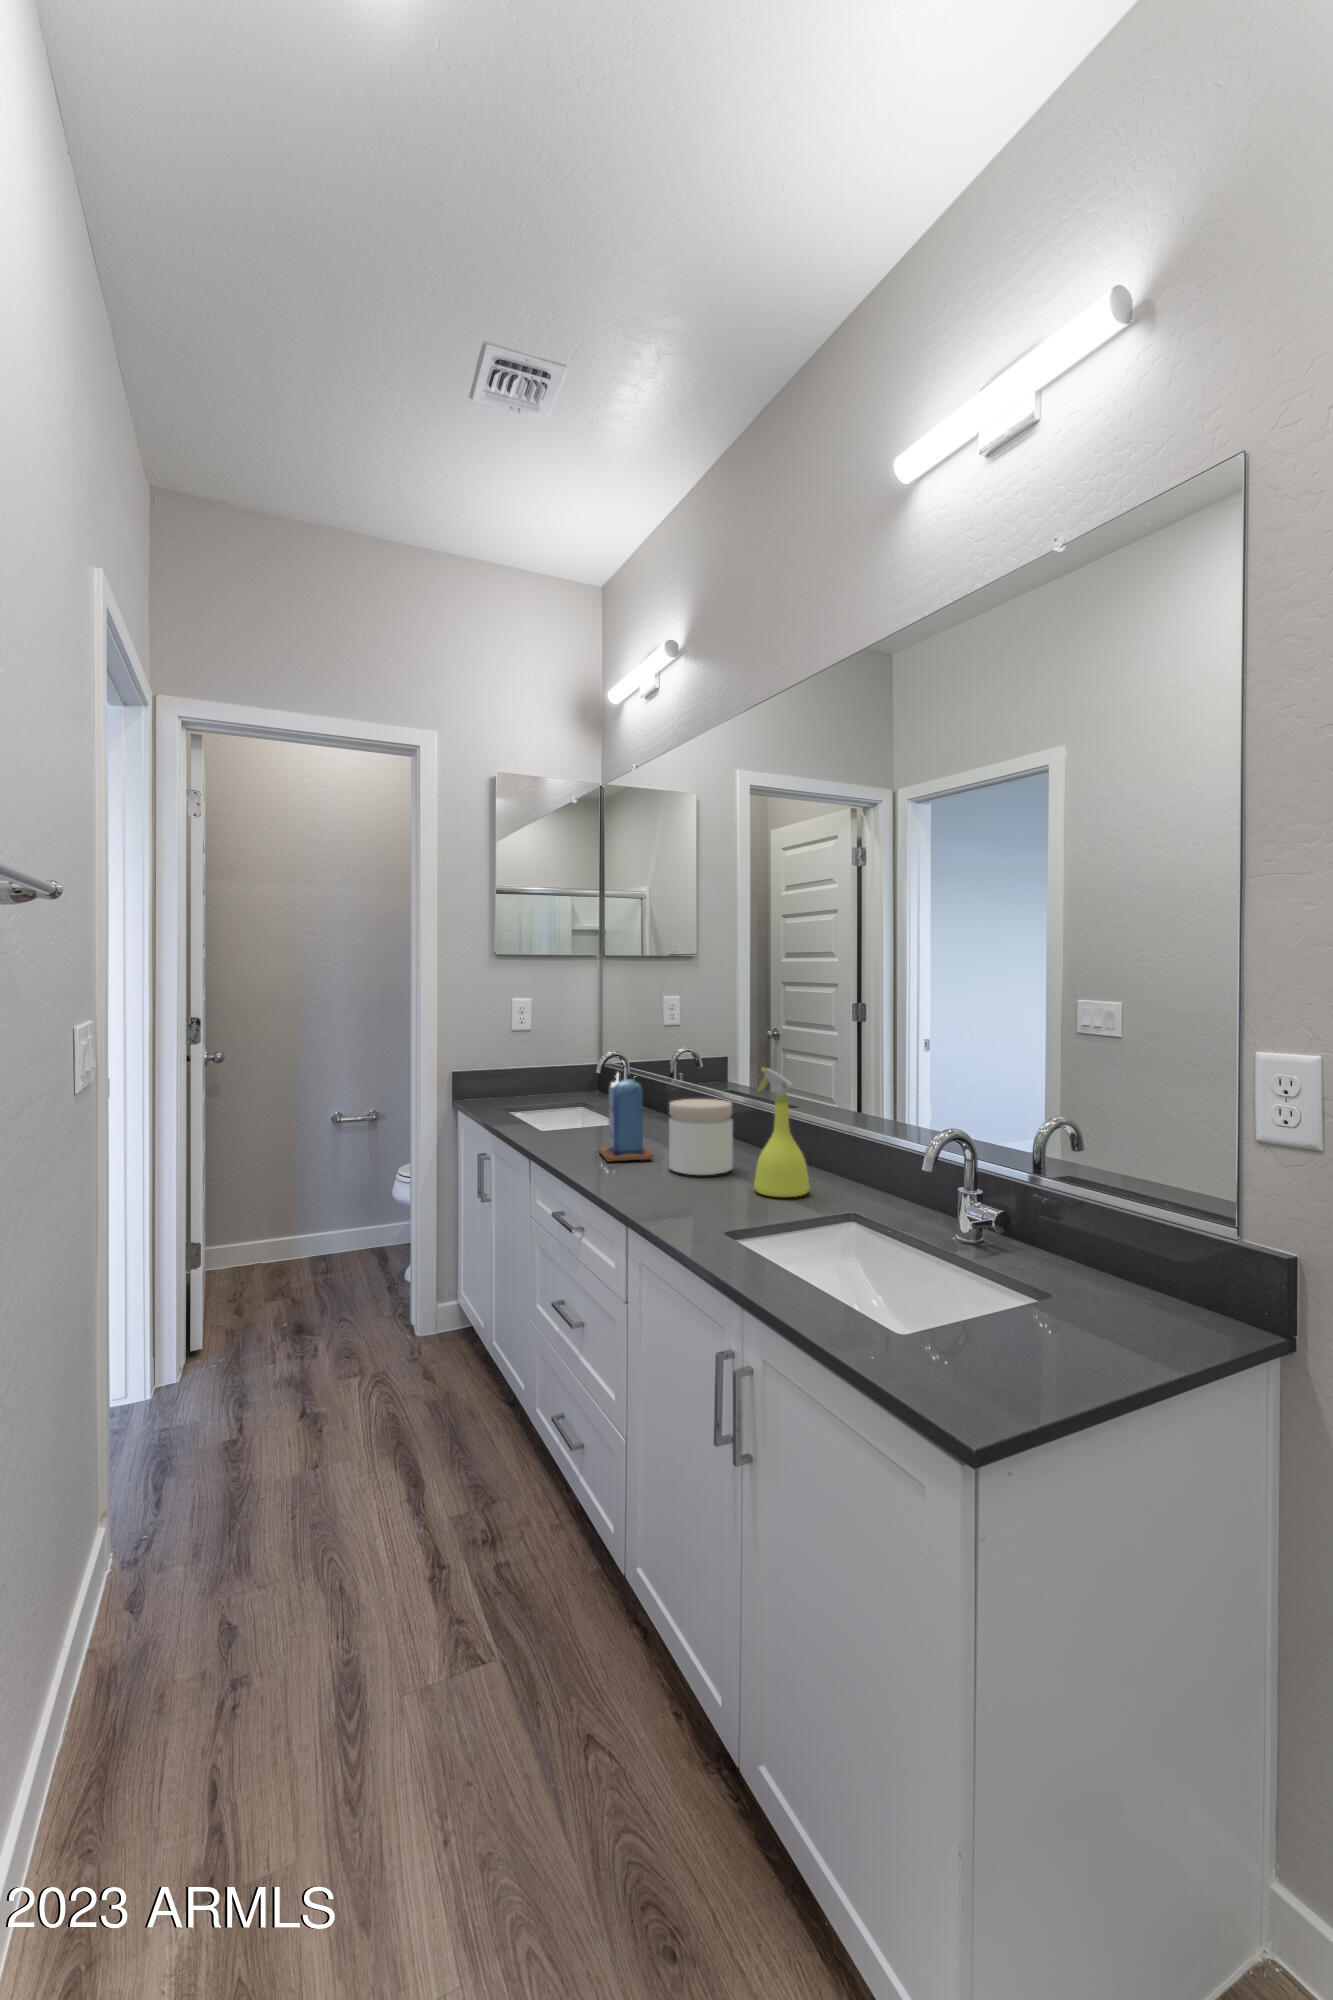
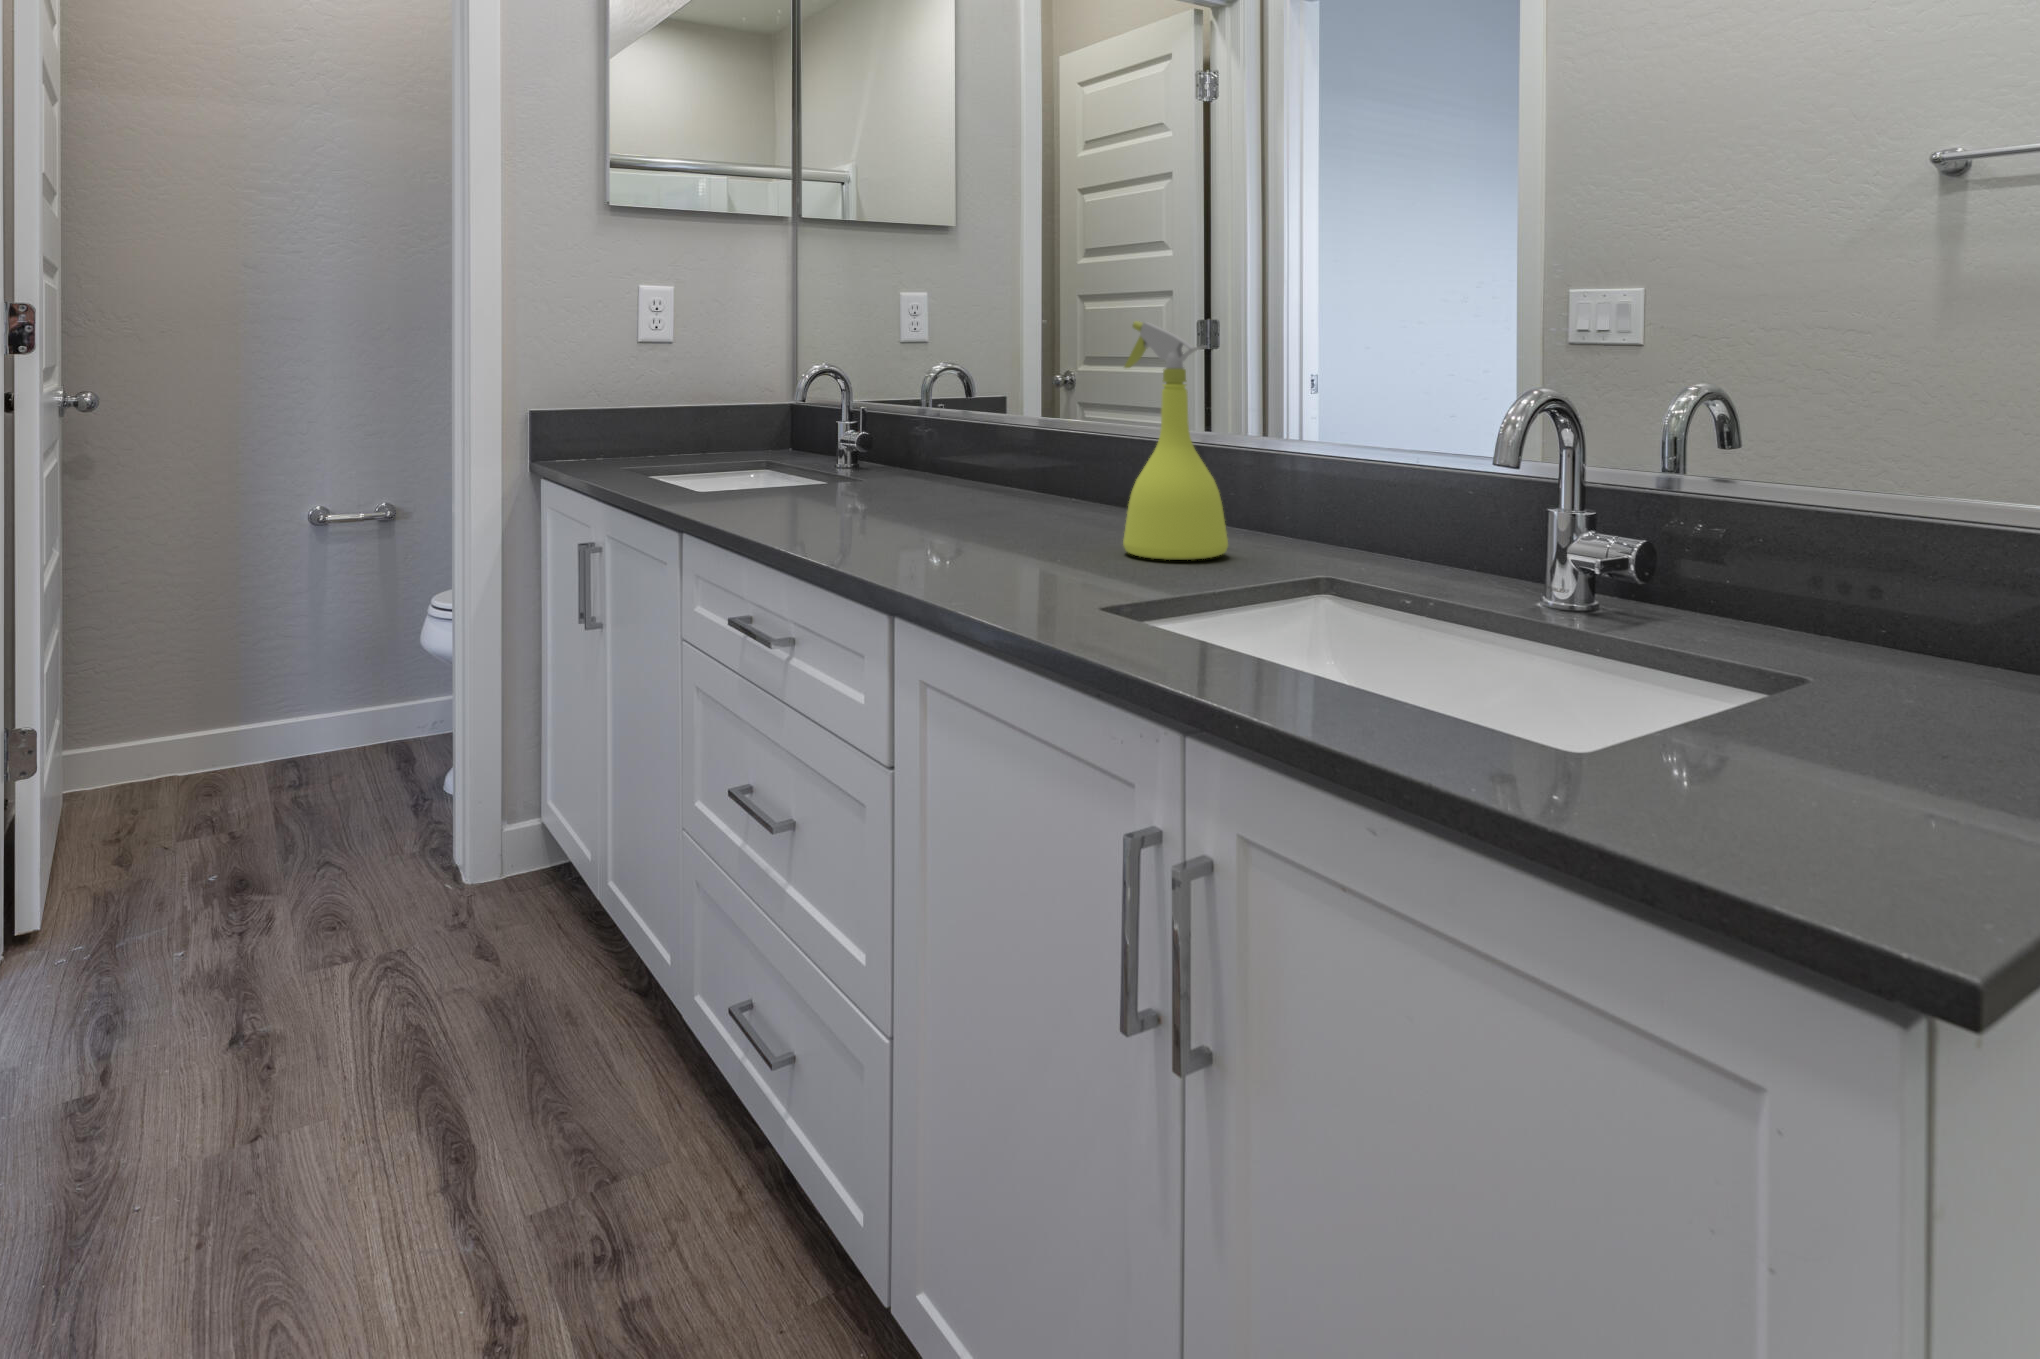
candle: present [599,1073,653,1161] -> none [812,361,916,522]
jar: present [669,1099,733,1175] -> none [950,403,1069,536]

